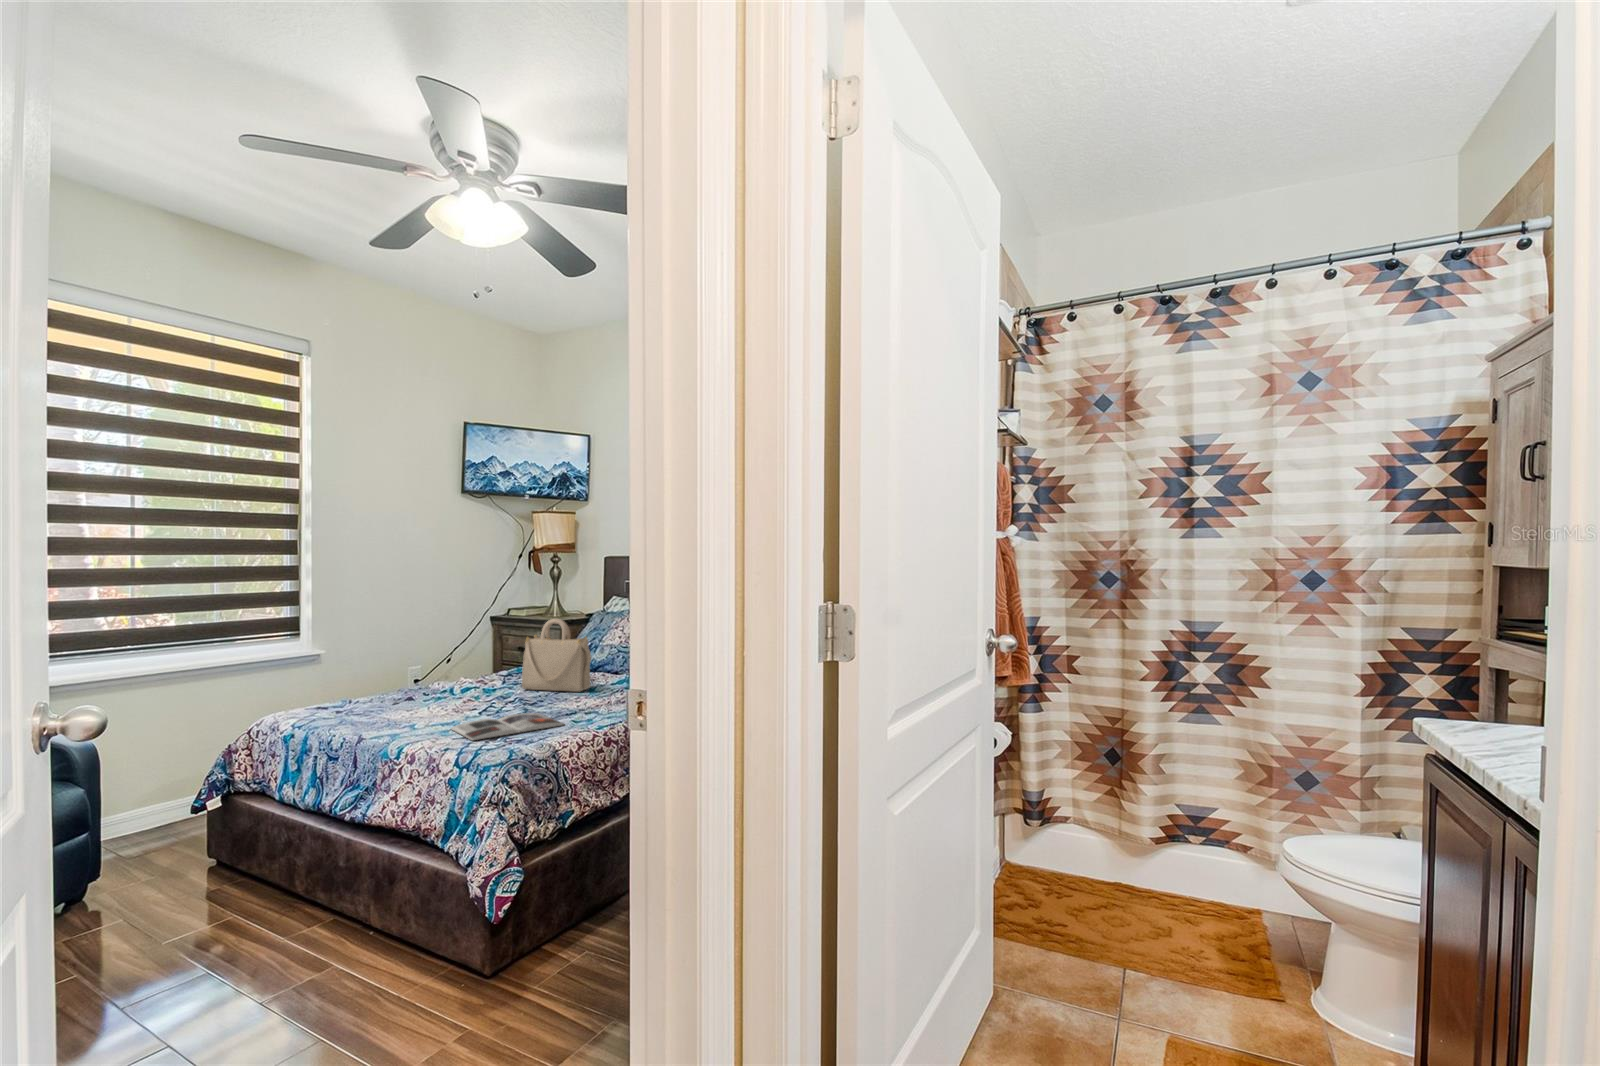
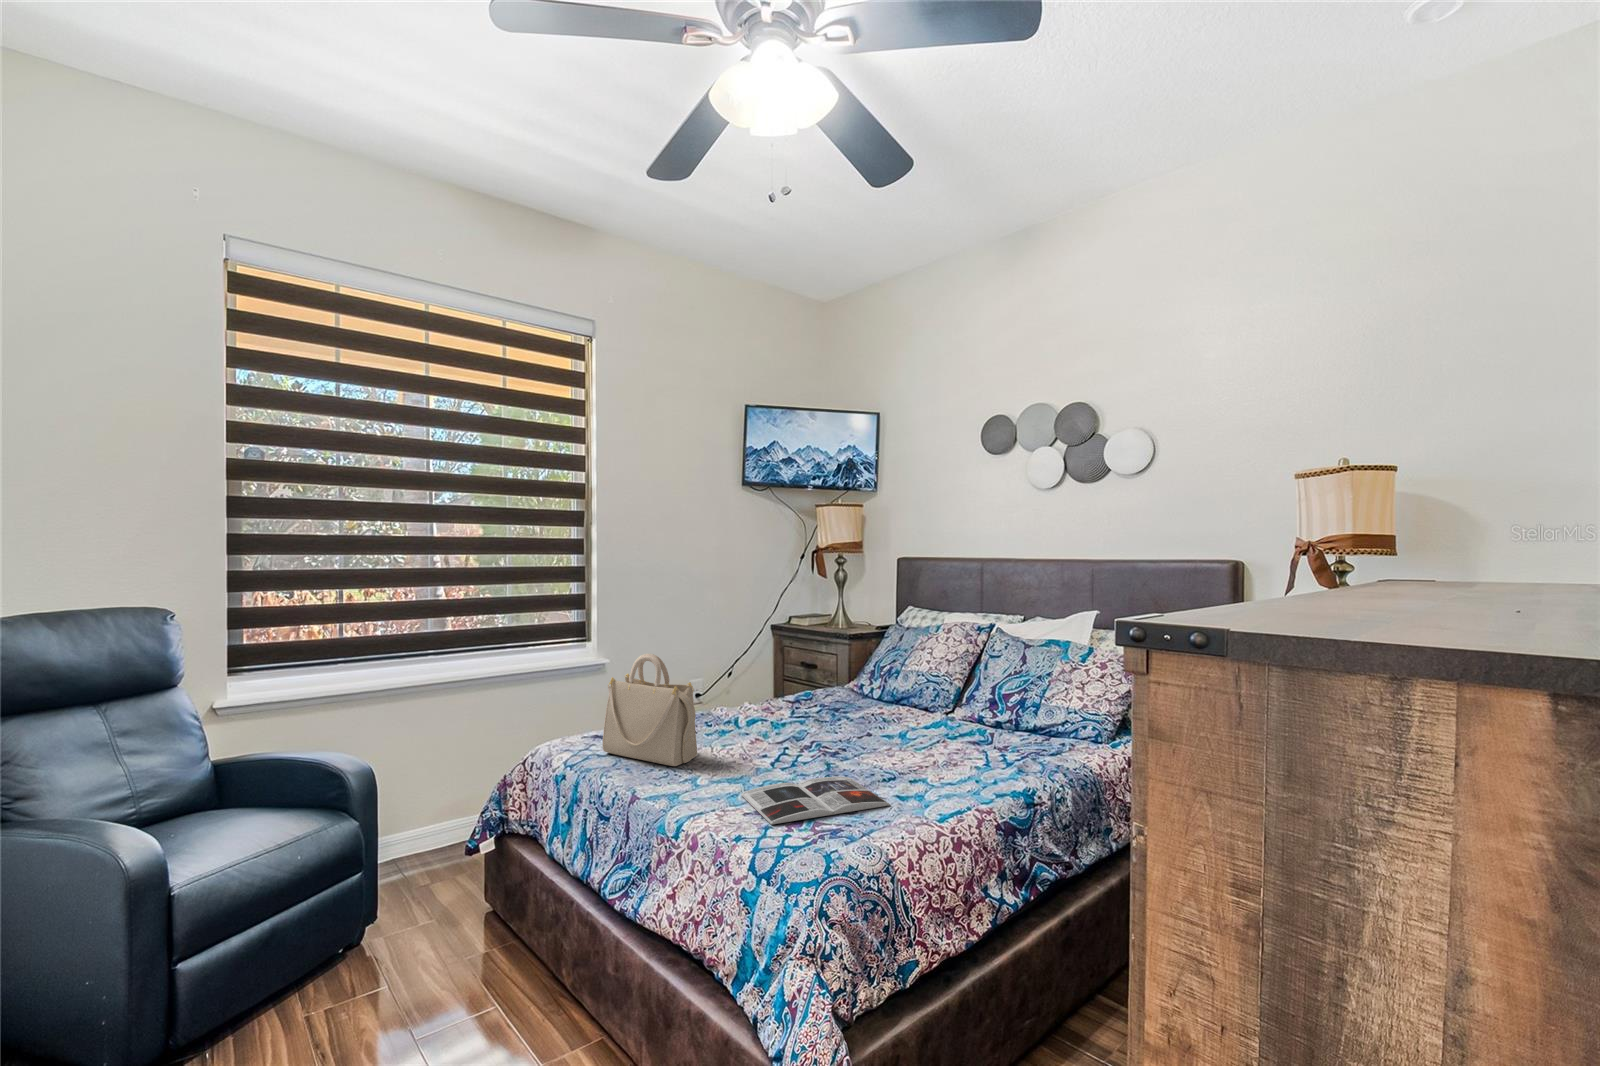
handbag: present [522,619,592,692] -> present [602,654,697,766]

